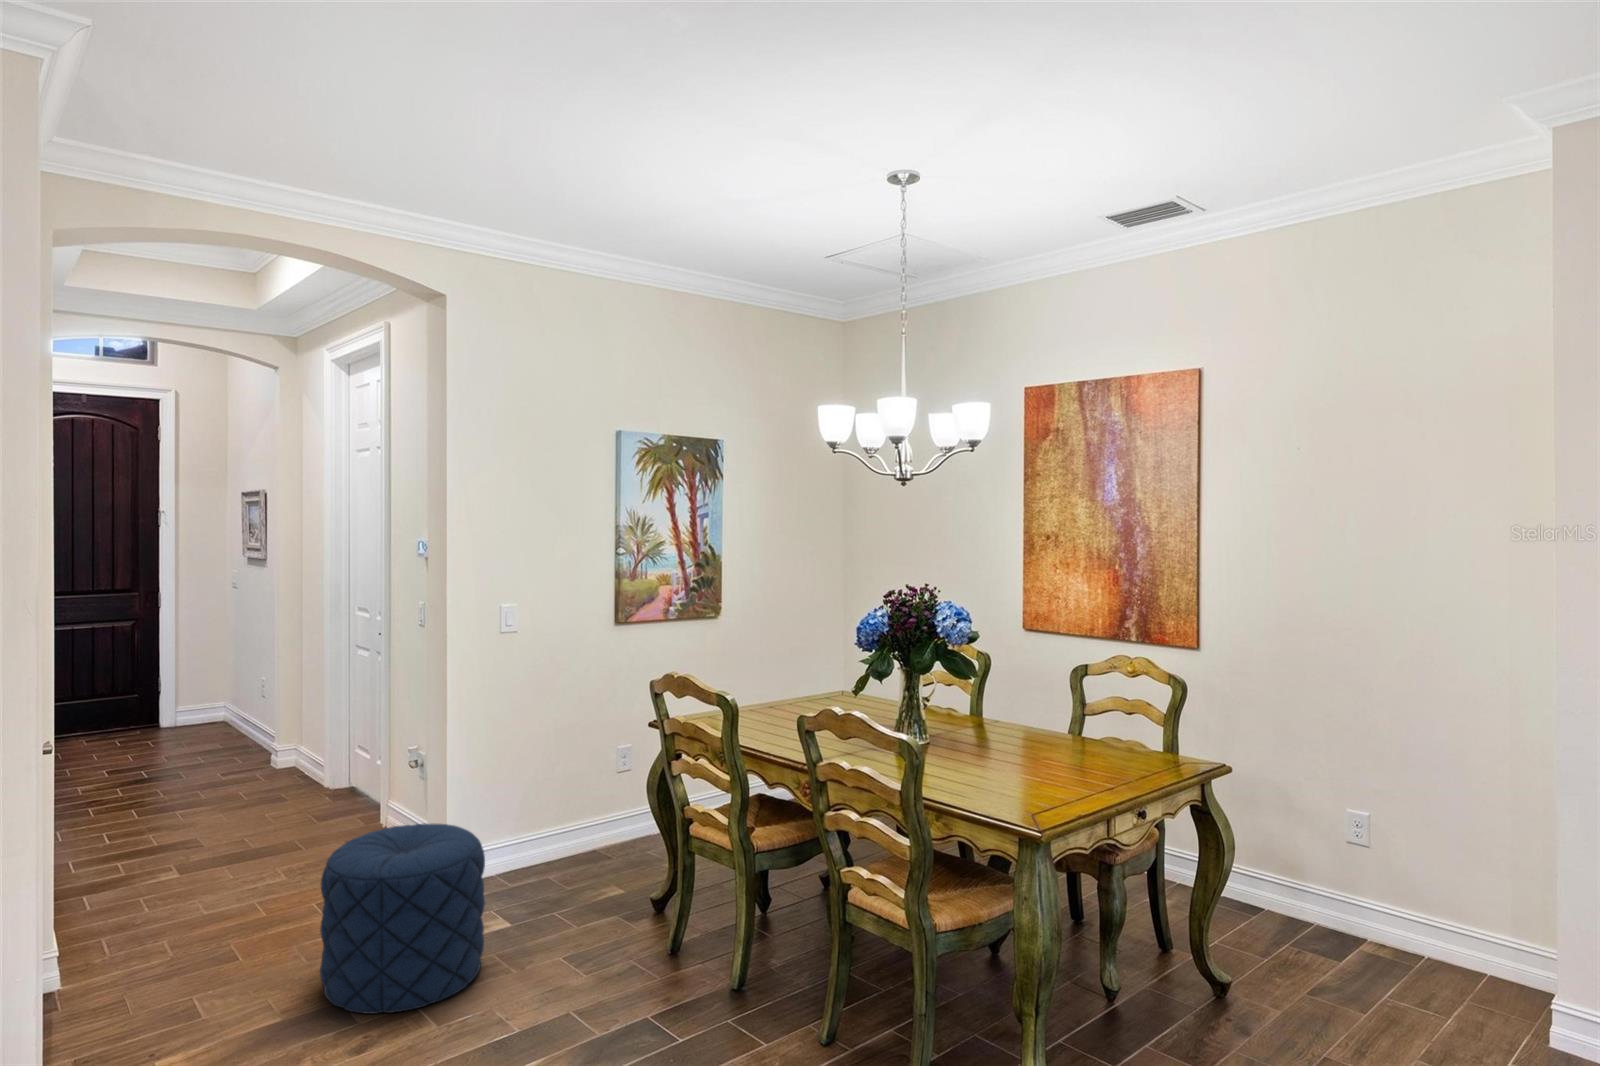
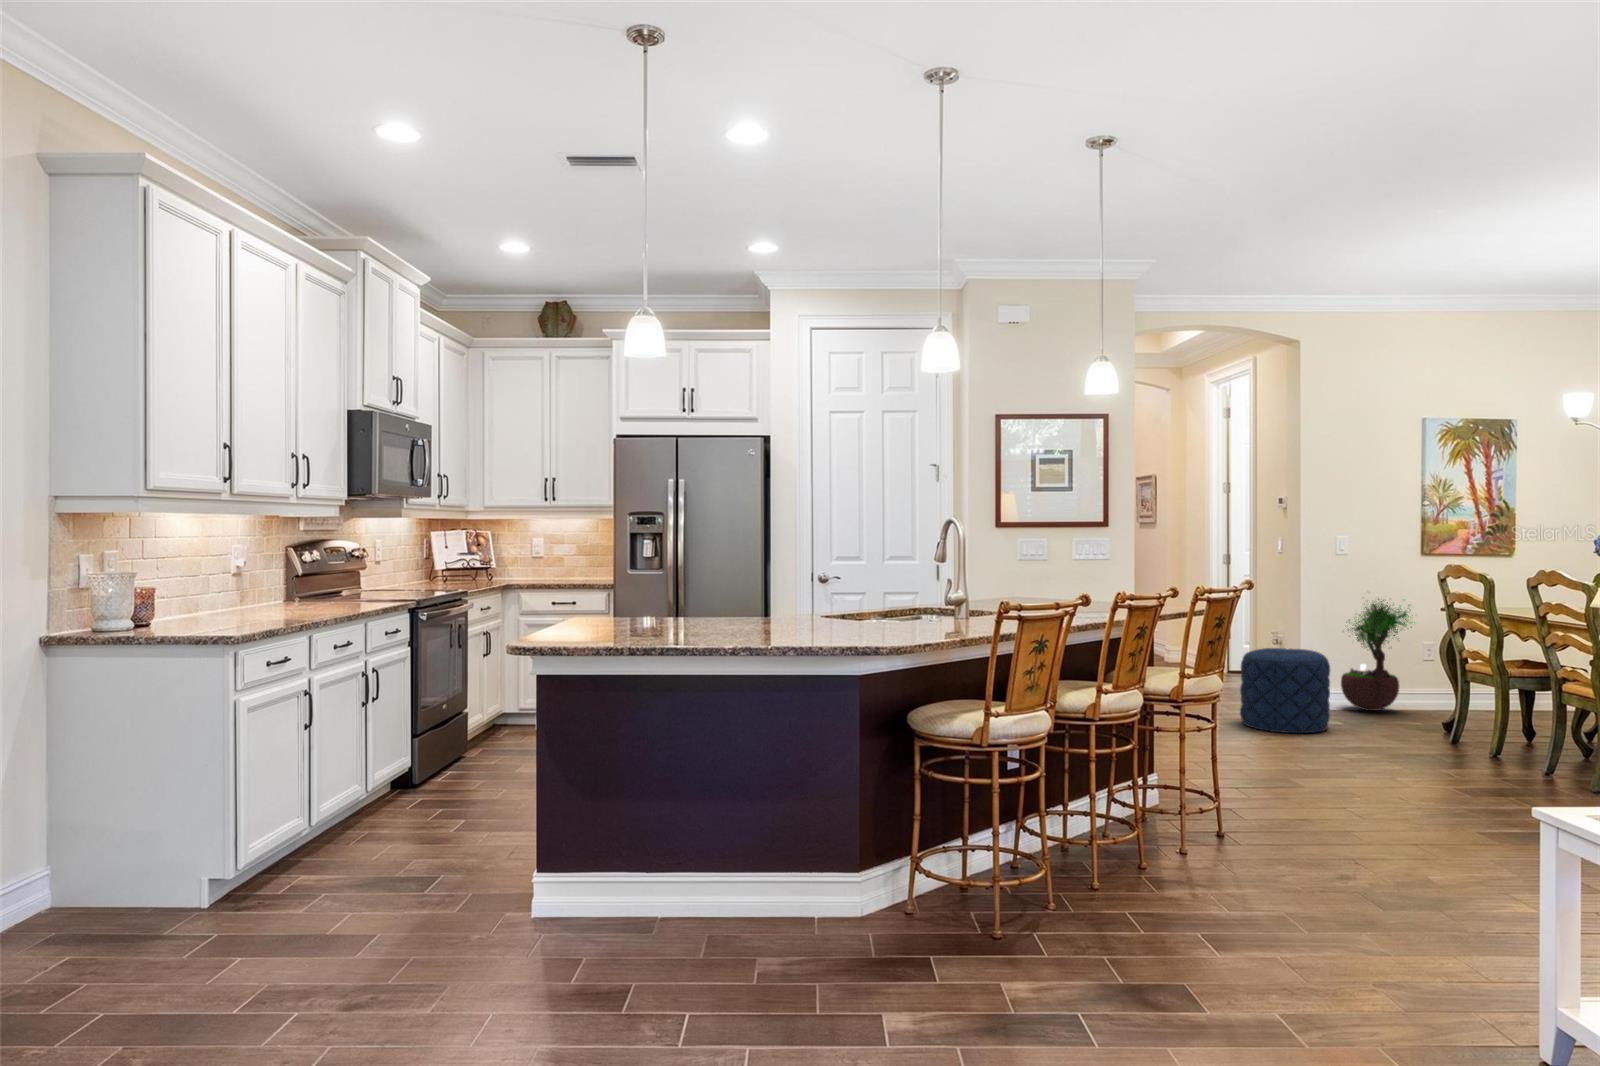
potted tree: none [508,692,614,875] -> present [1341,599,1412,711]

